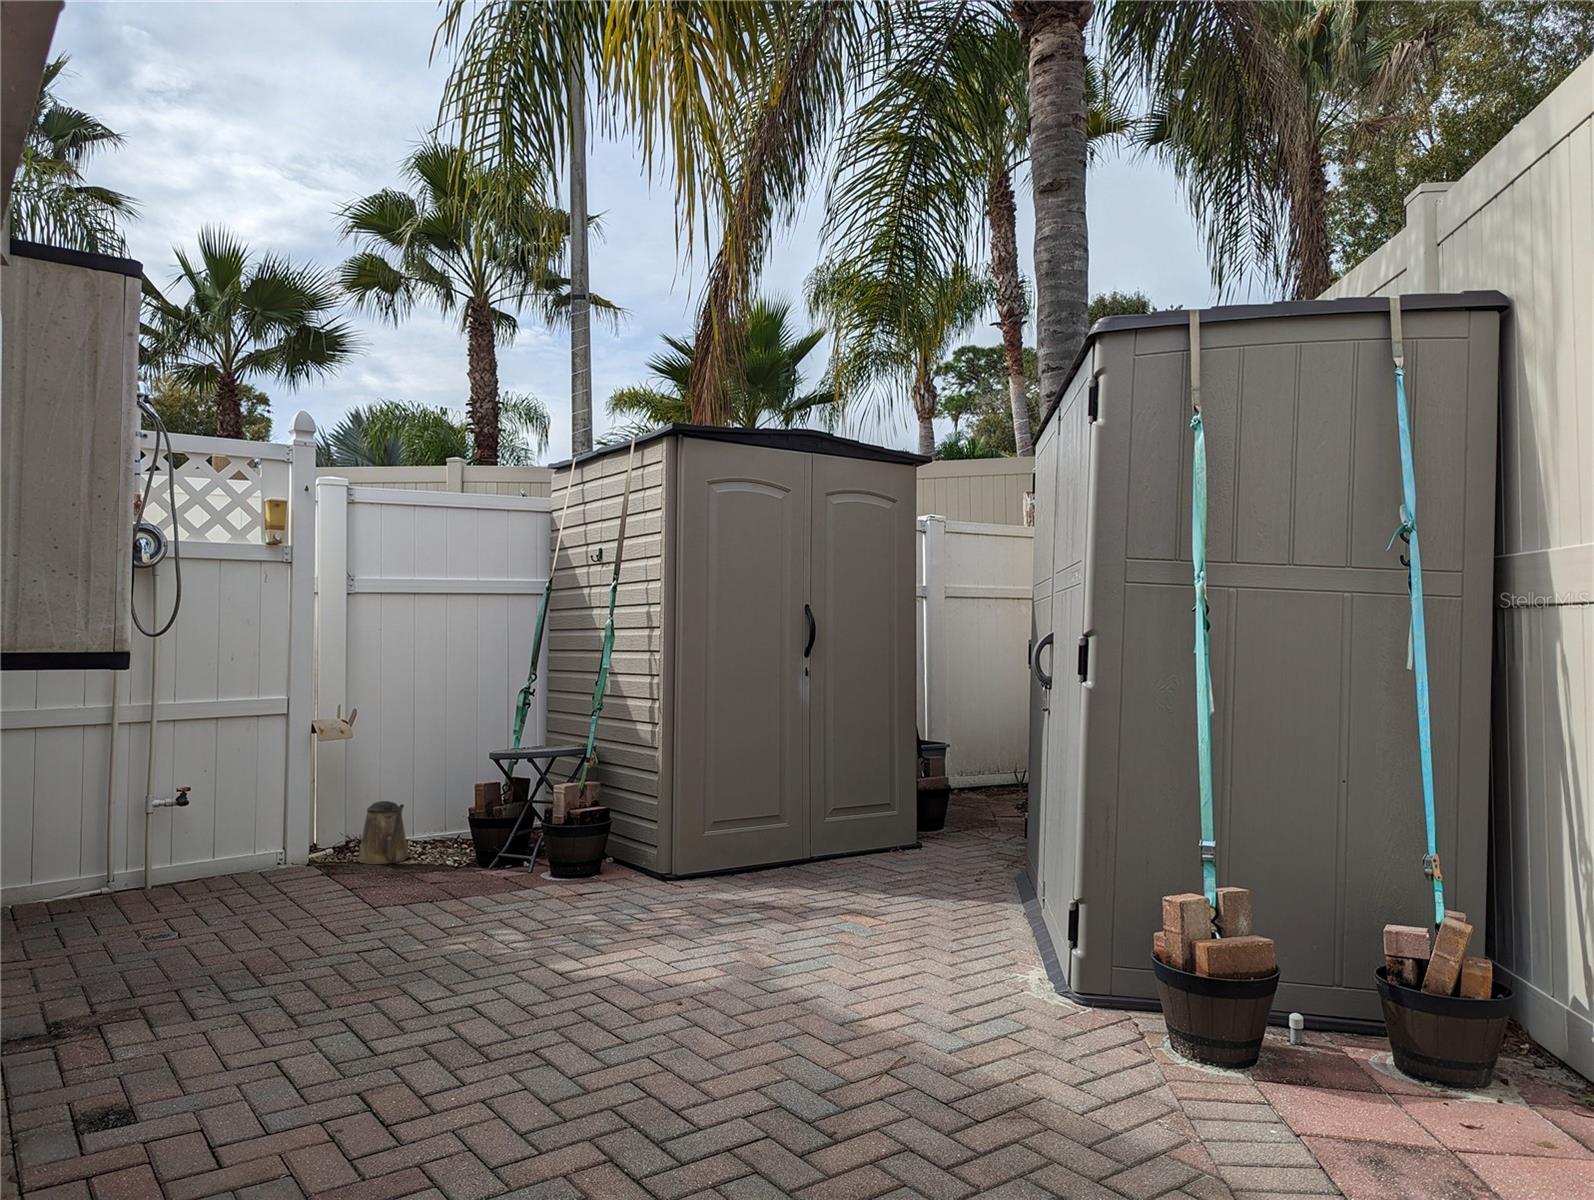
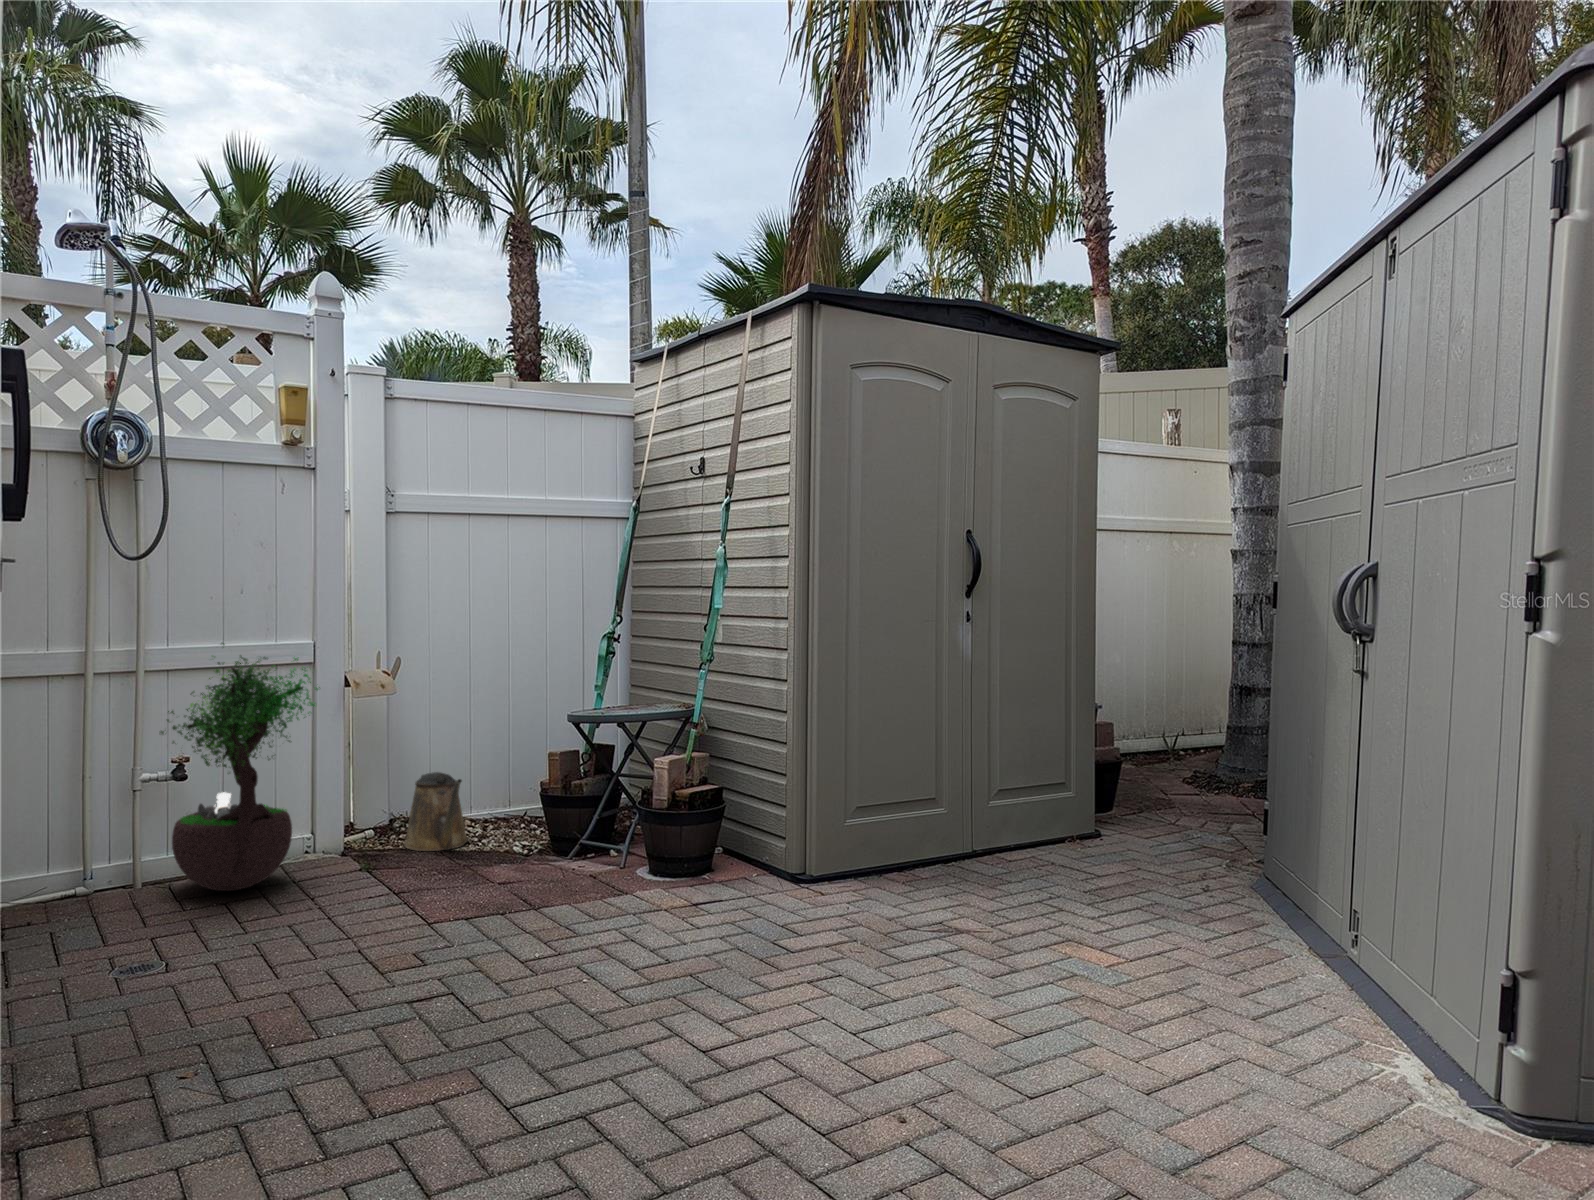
potted tree: none [171,697,294,890] -> present [160,643,320,891]

